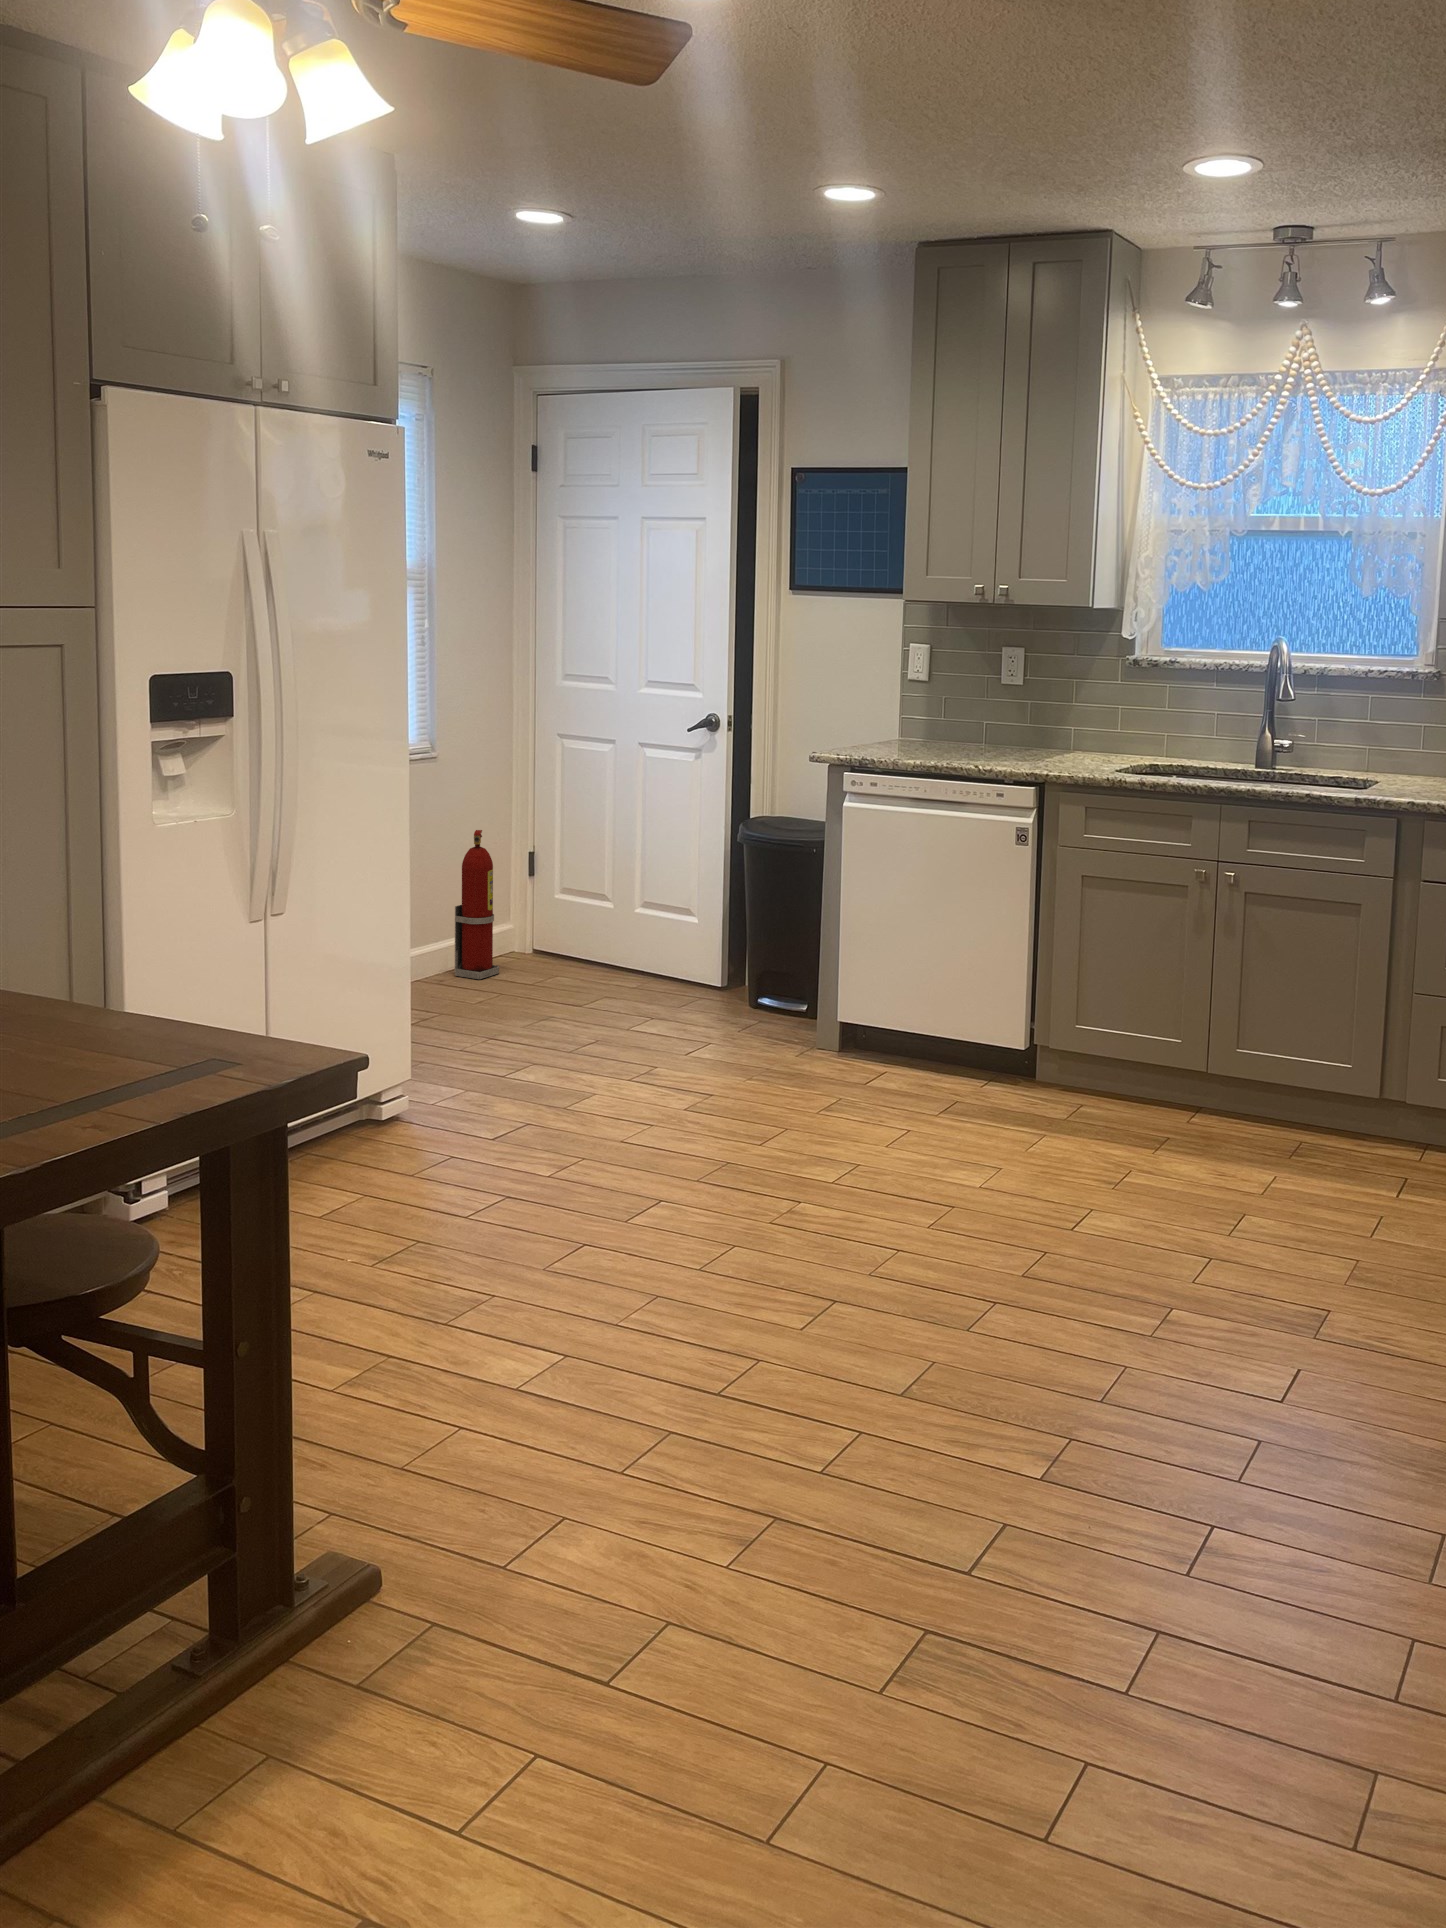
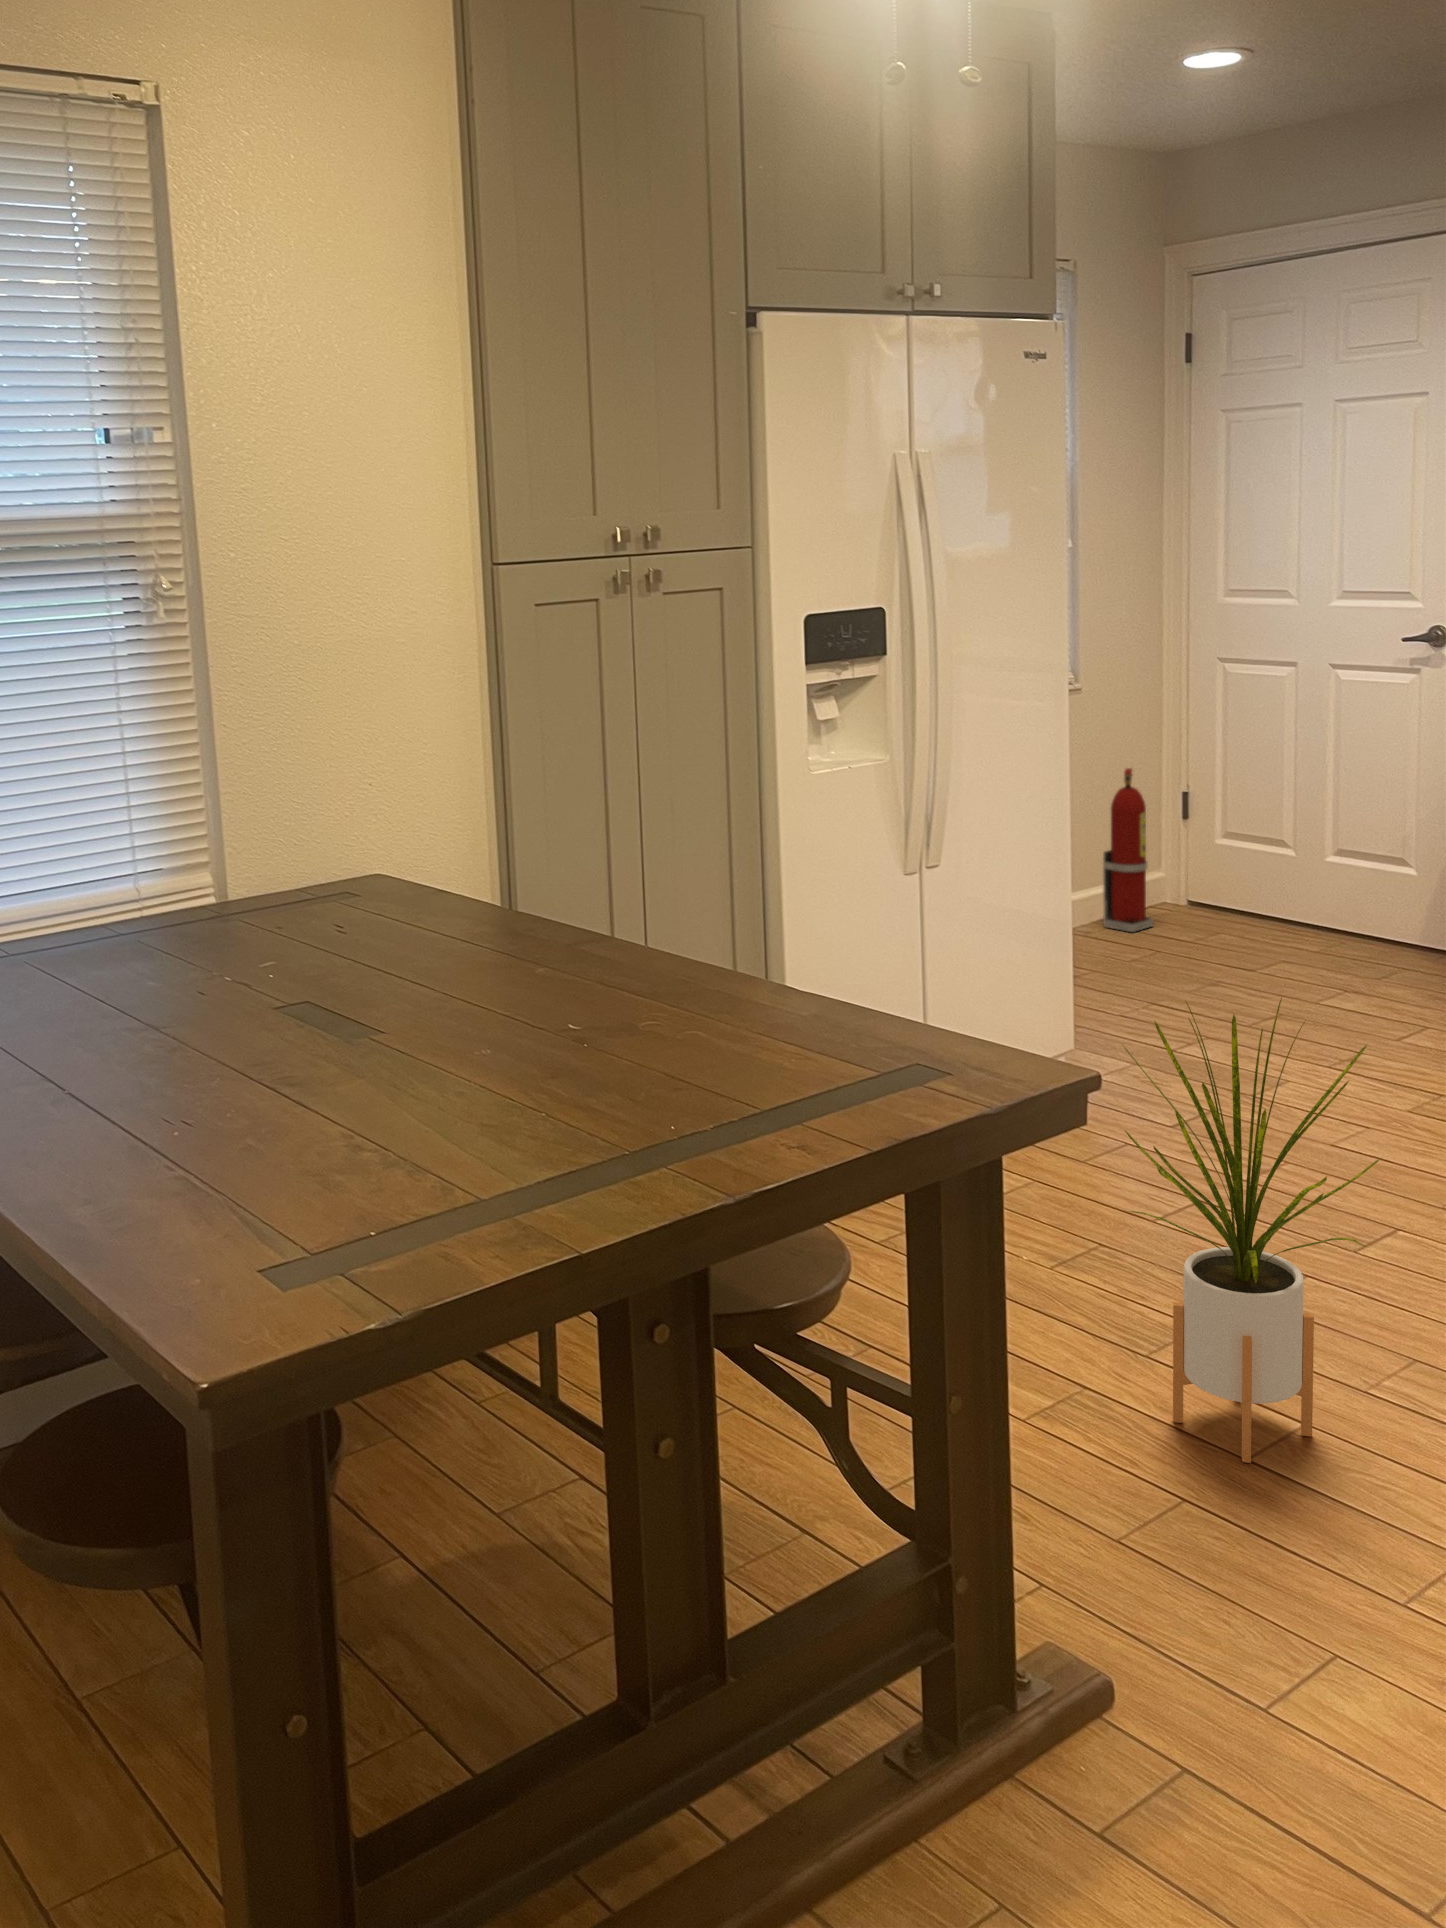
house plant: none [418,1004,620,1392] -> present [1125,998,1381,1463]

